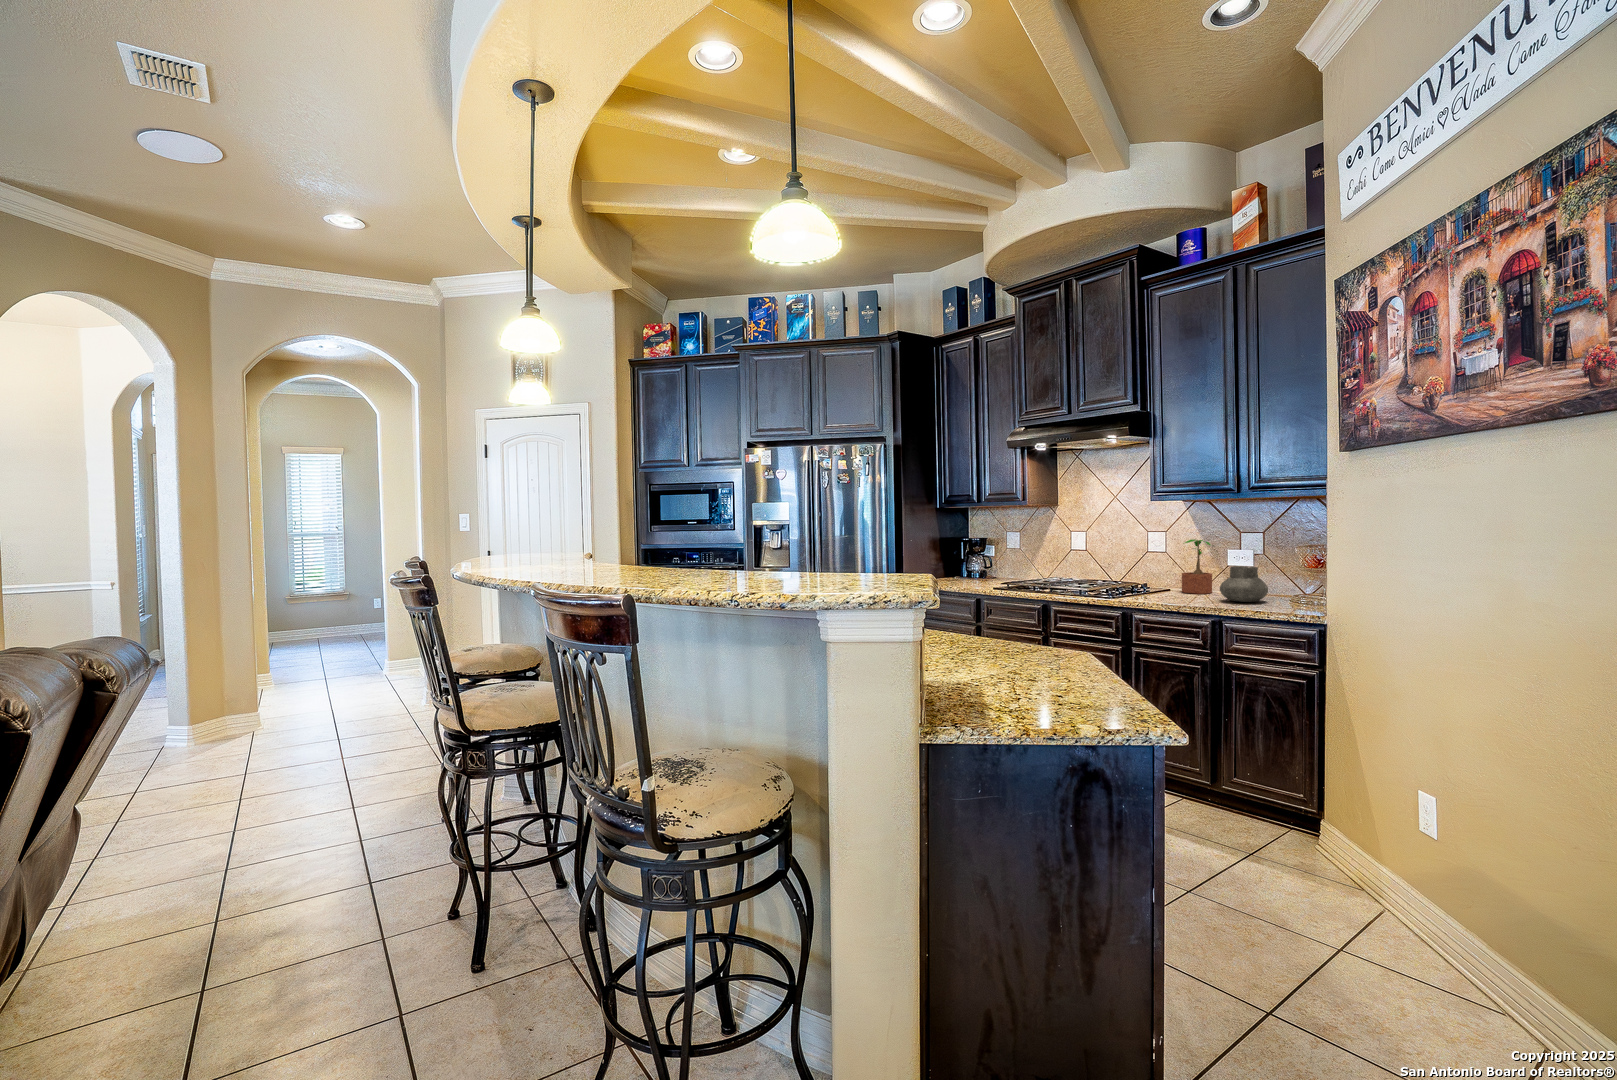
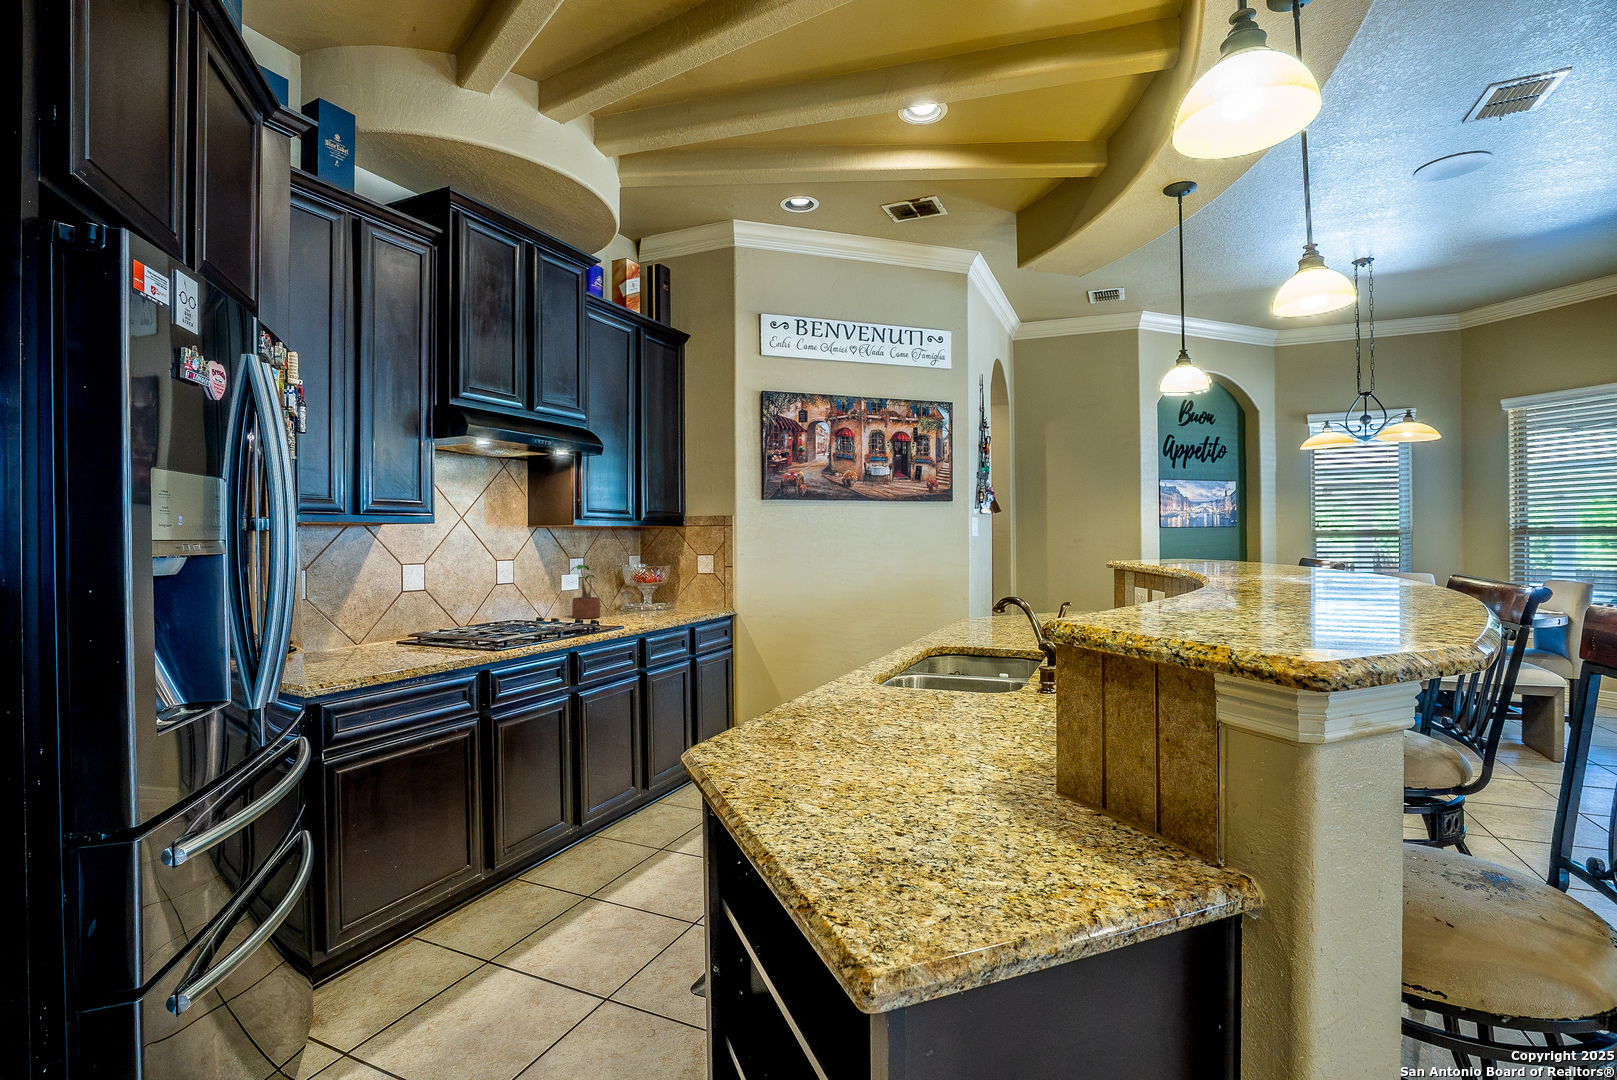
vase: present [1220,566,1268,602] -> none [635,585,671,615]

